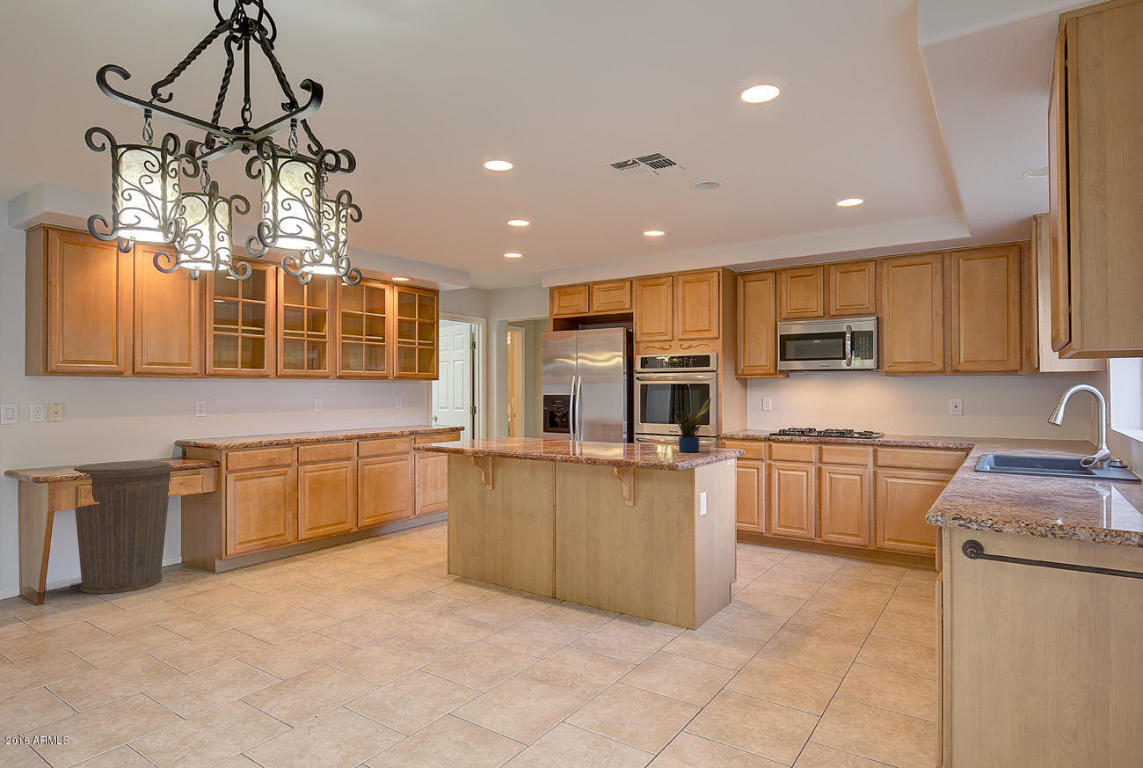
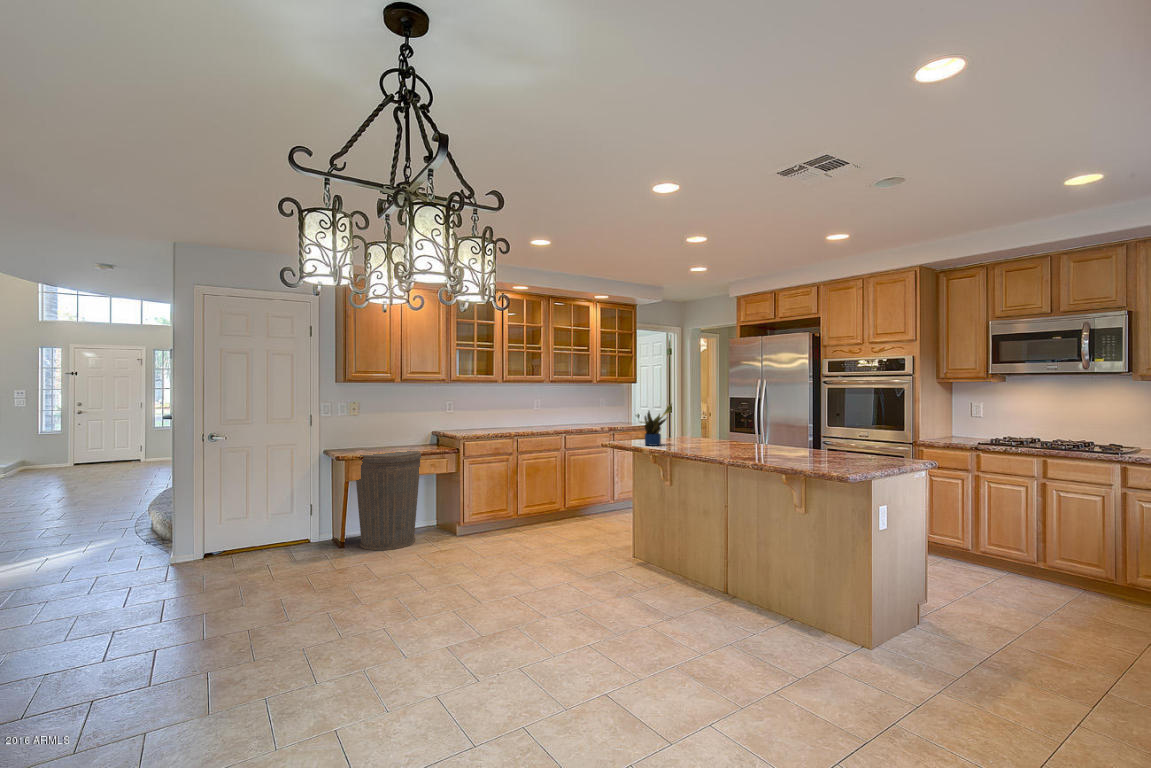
potted plant: present [675,398,711,452] -> present [644,404,672,446]

